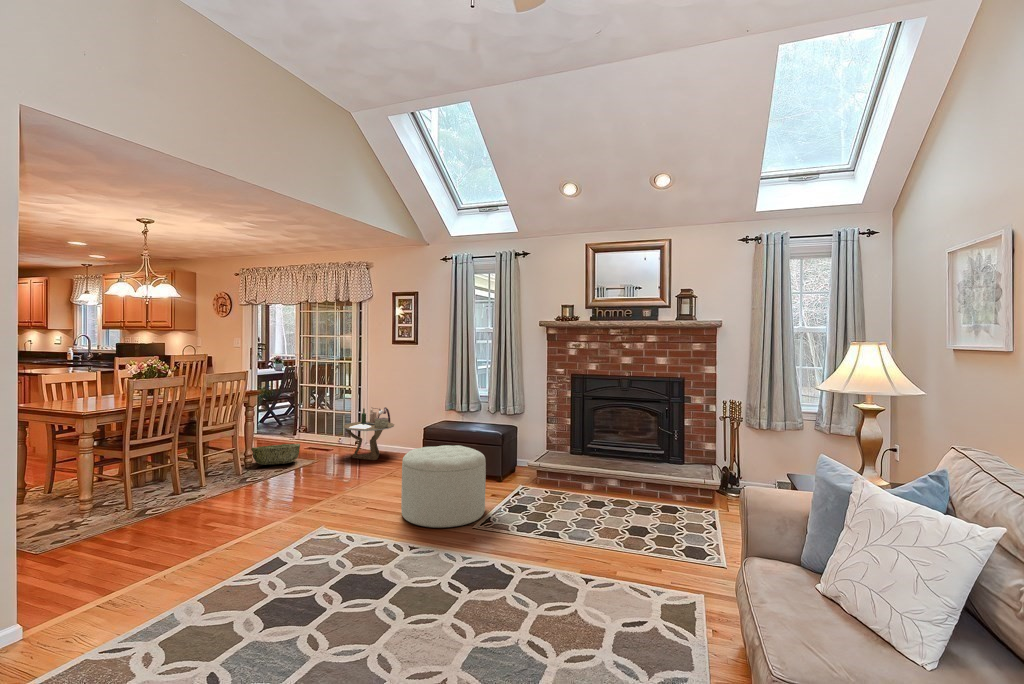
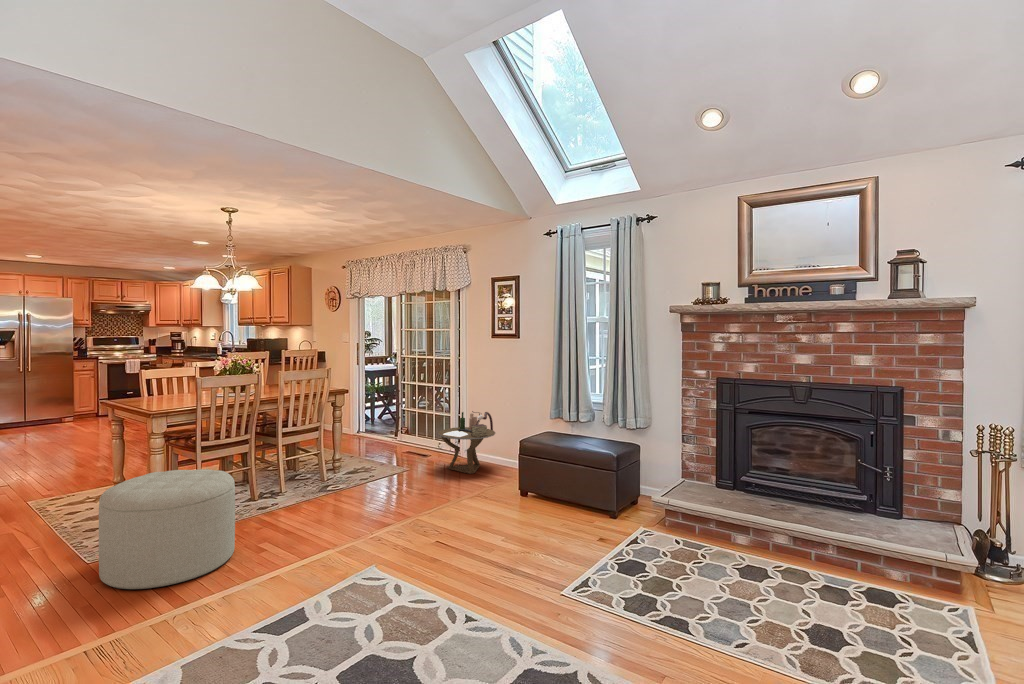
woven basket: present [251,444,300,465] -> none [340,449,393,472]
ottoman: present [401,445,486,528] -> present [99,469,235,589]

